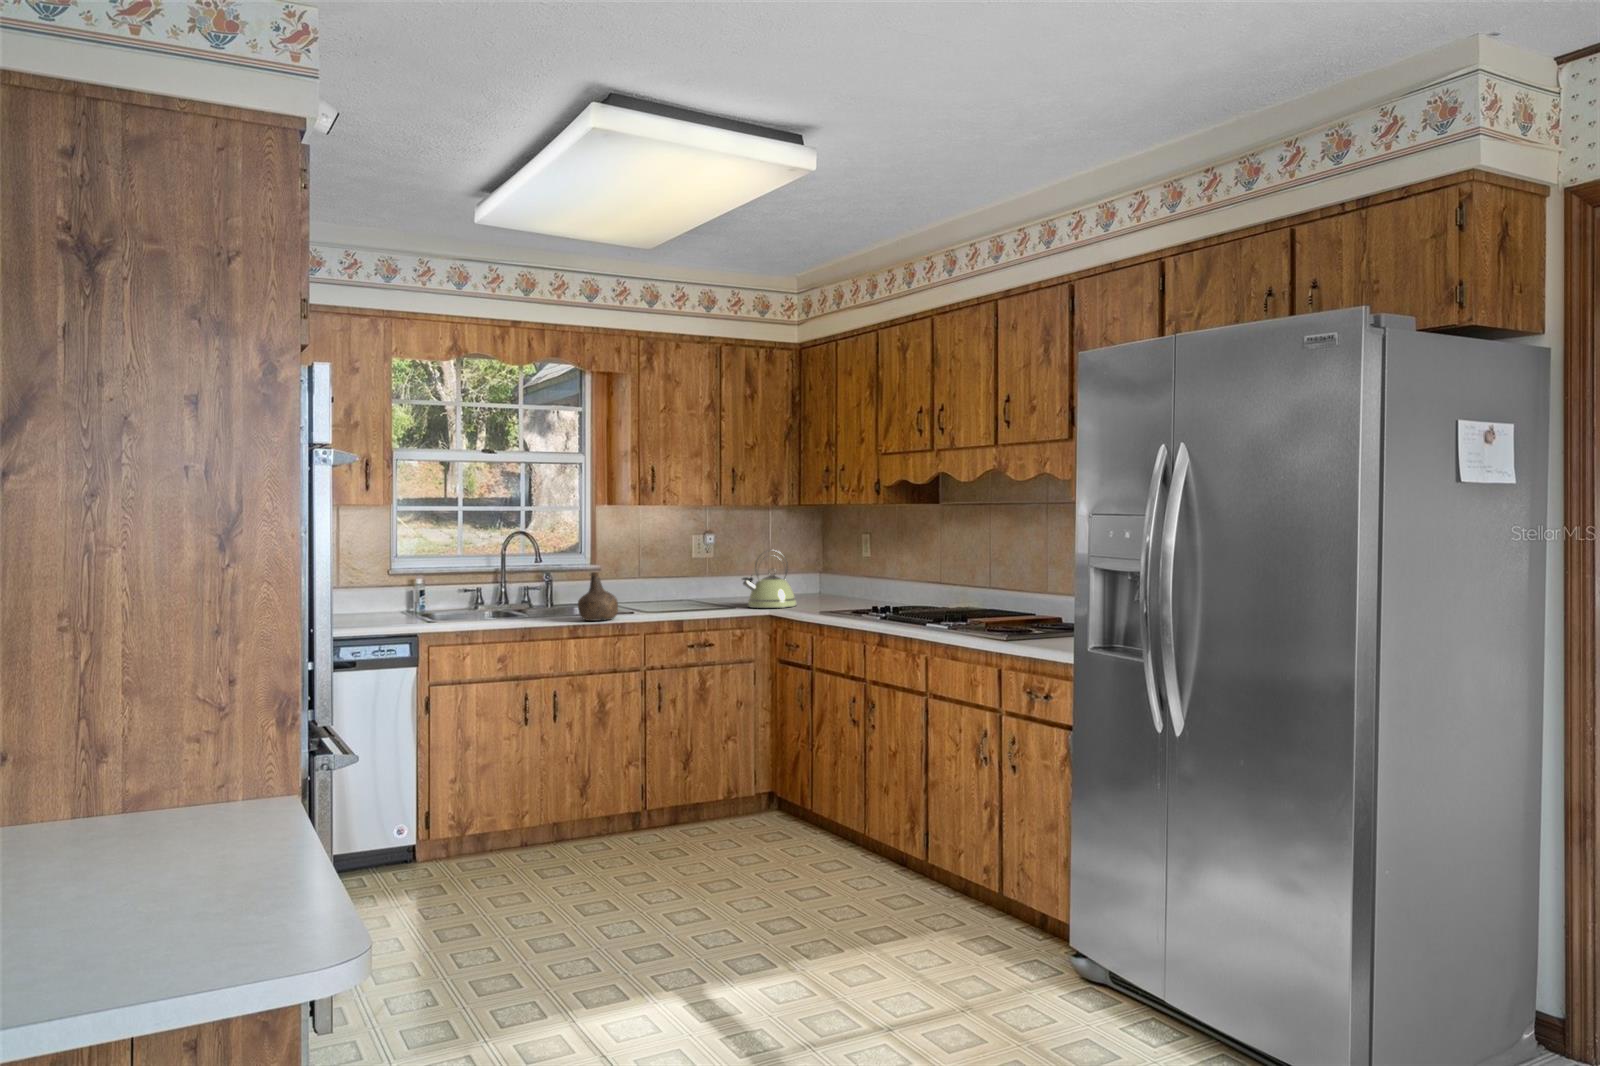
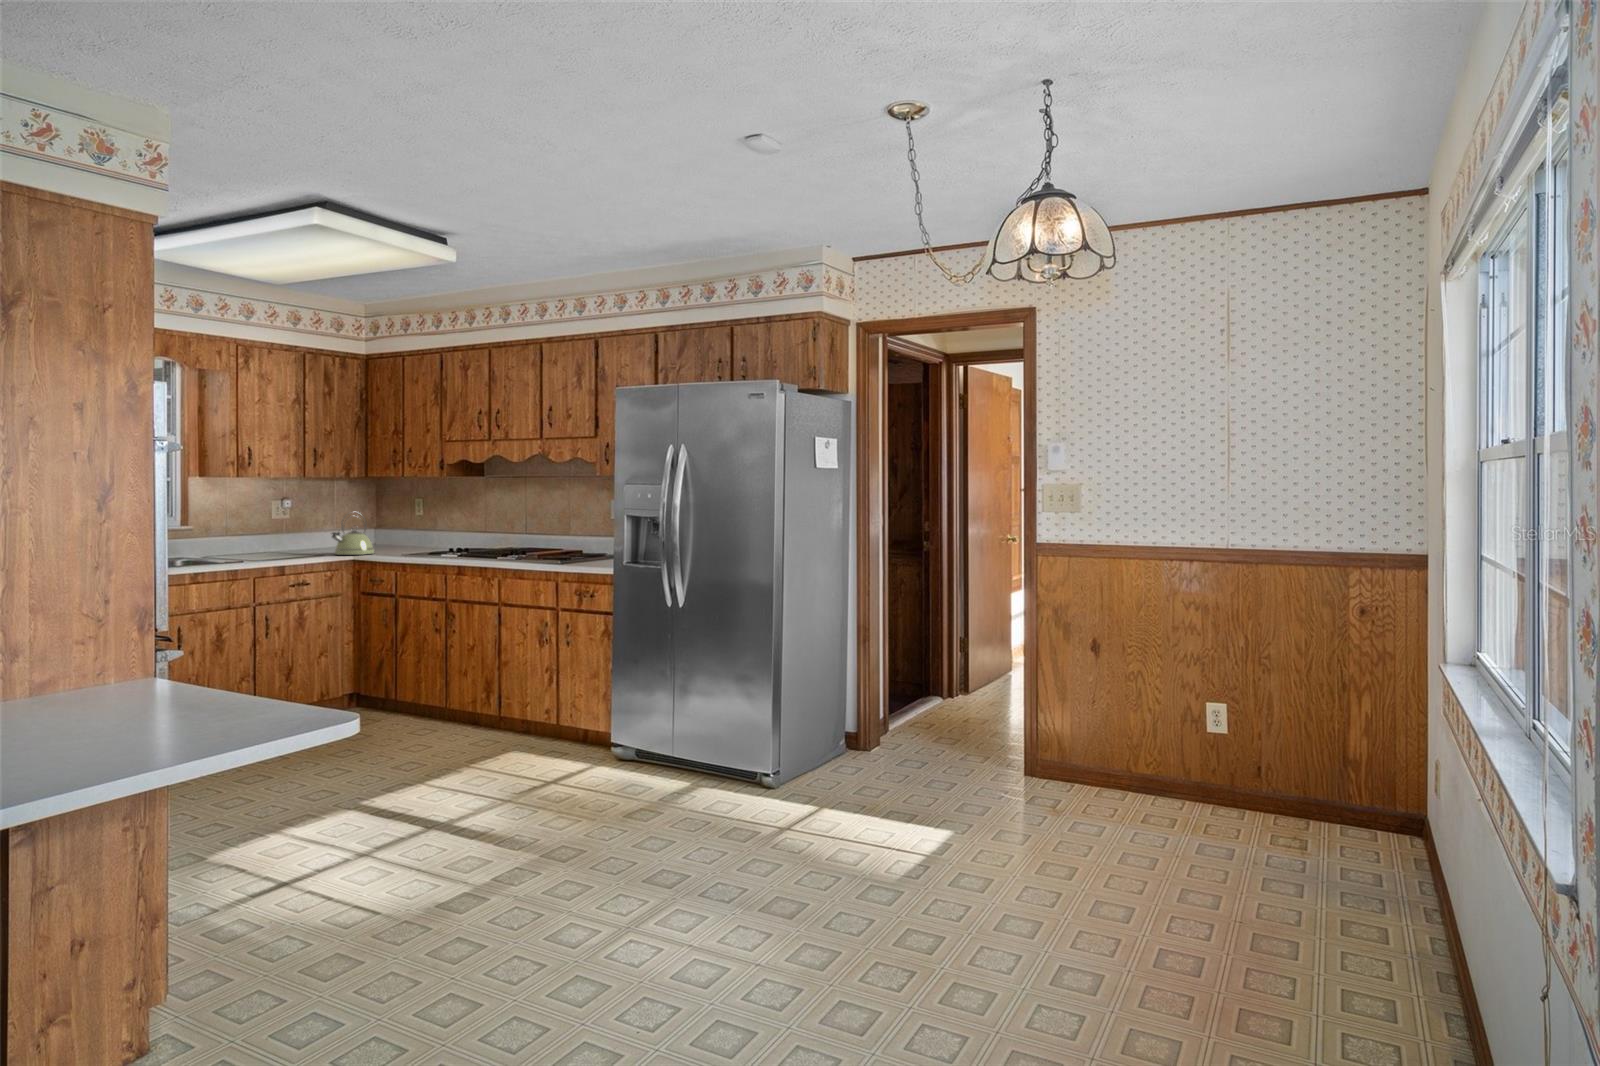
bottle: present [578,572,618,621] -> none [197,527,233,565]

